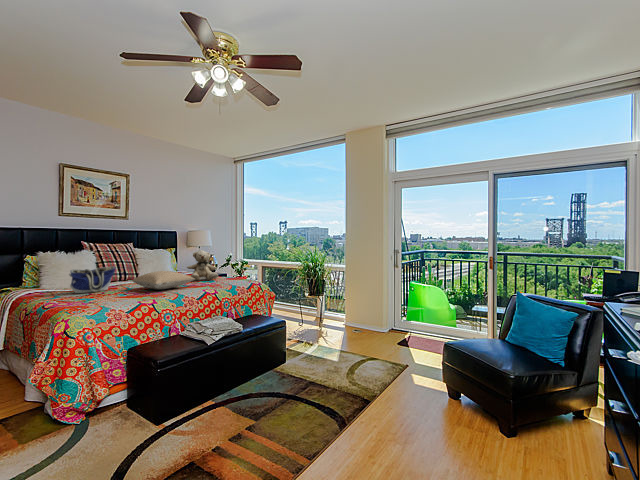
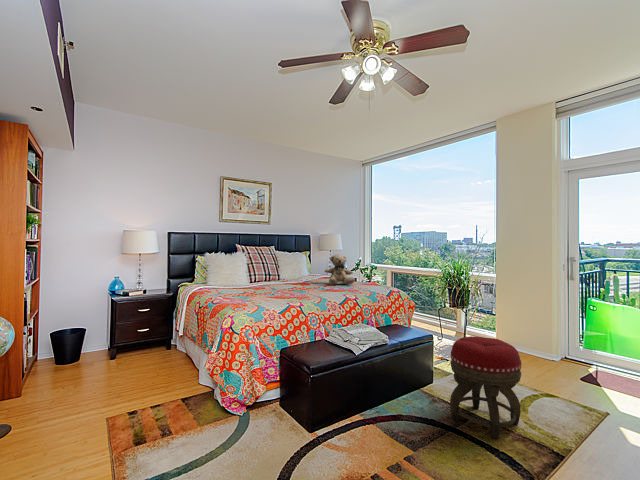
tote bag: present [69,266,115,293] -> none [229,268,265,291]
pillow: present [133,271,195,290] -> none [279,274,335,292]
footstool: none [294,318,347,400] -> present [450,336,521,439]

